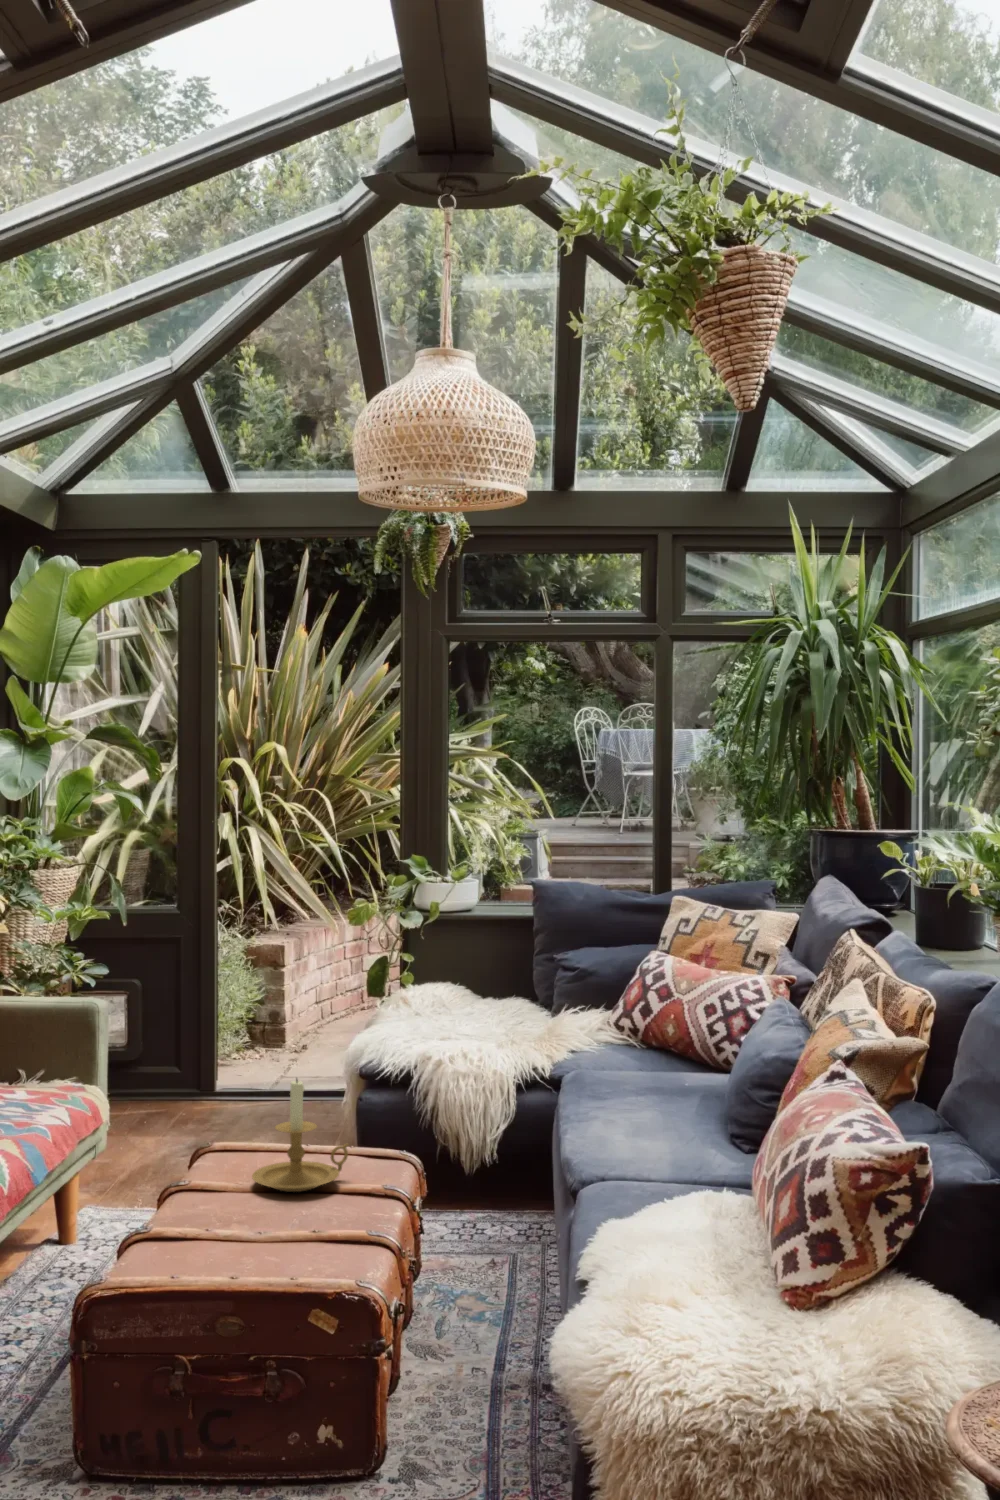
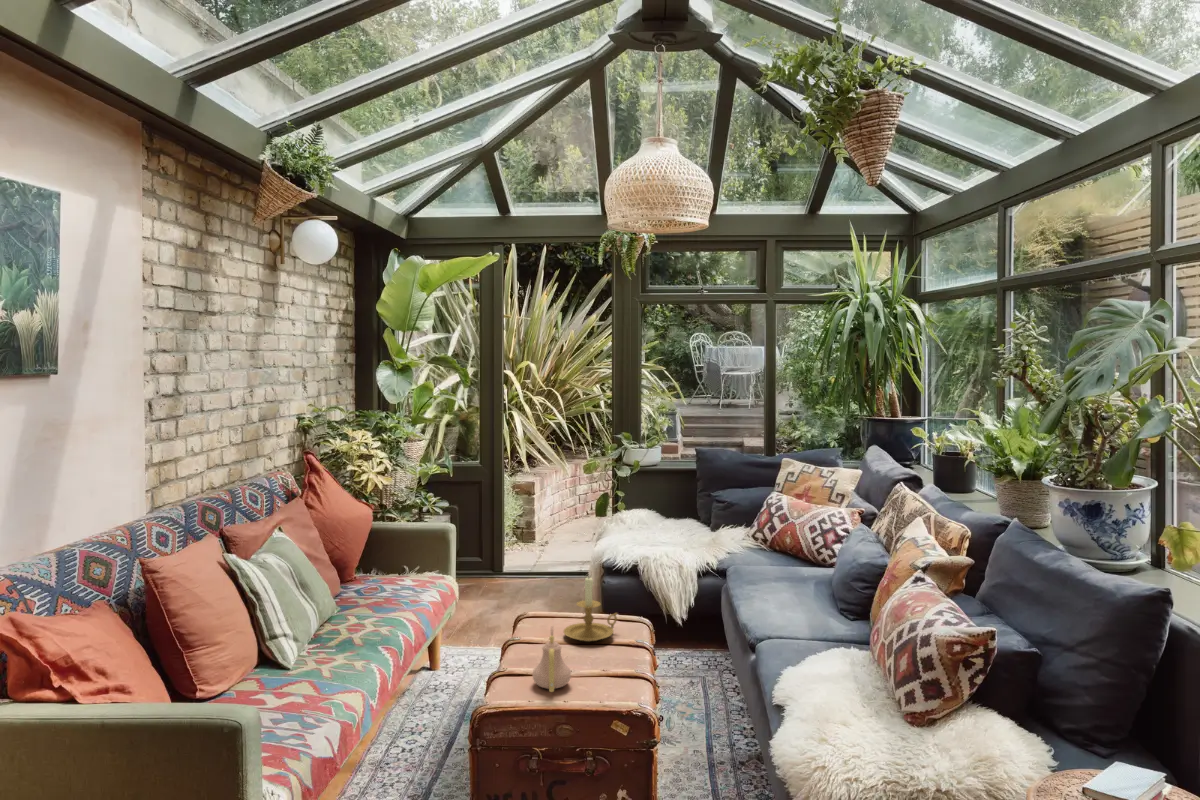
teapot: none [172,1158,241,1269] -> present [532,626,571,692]

